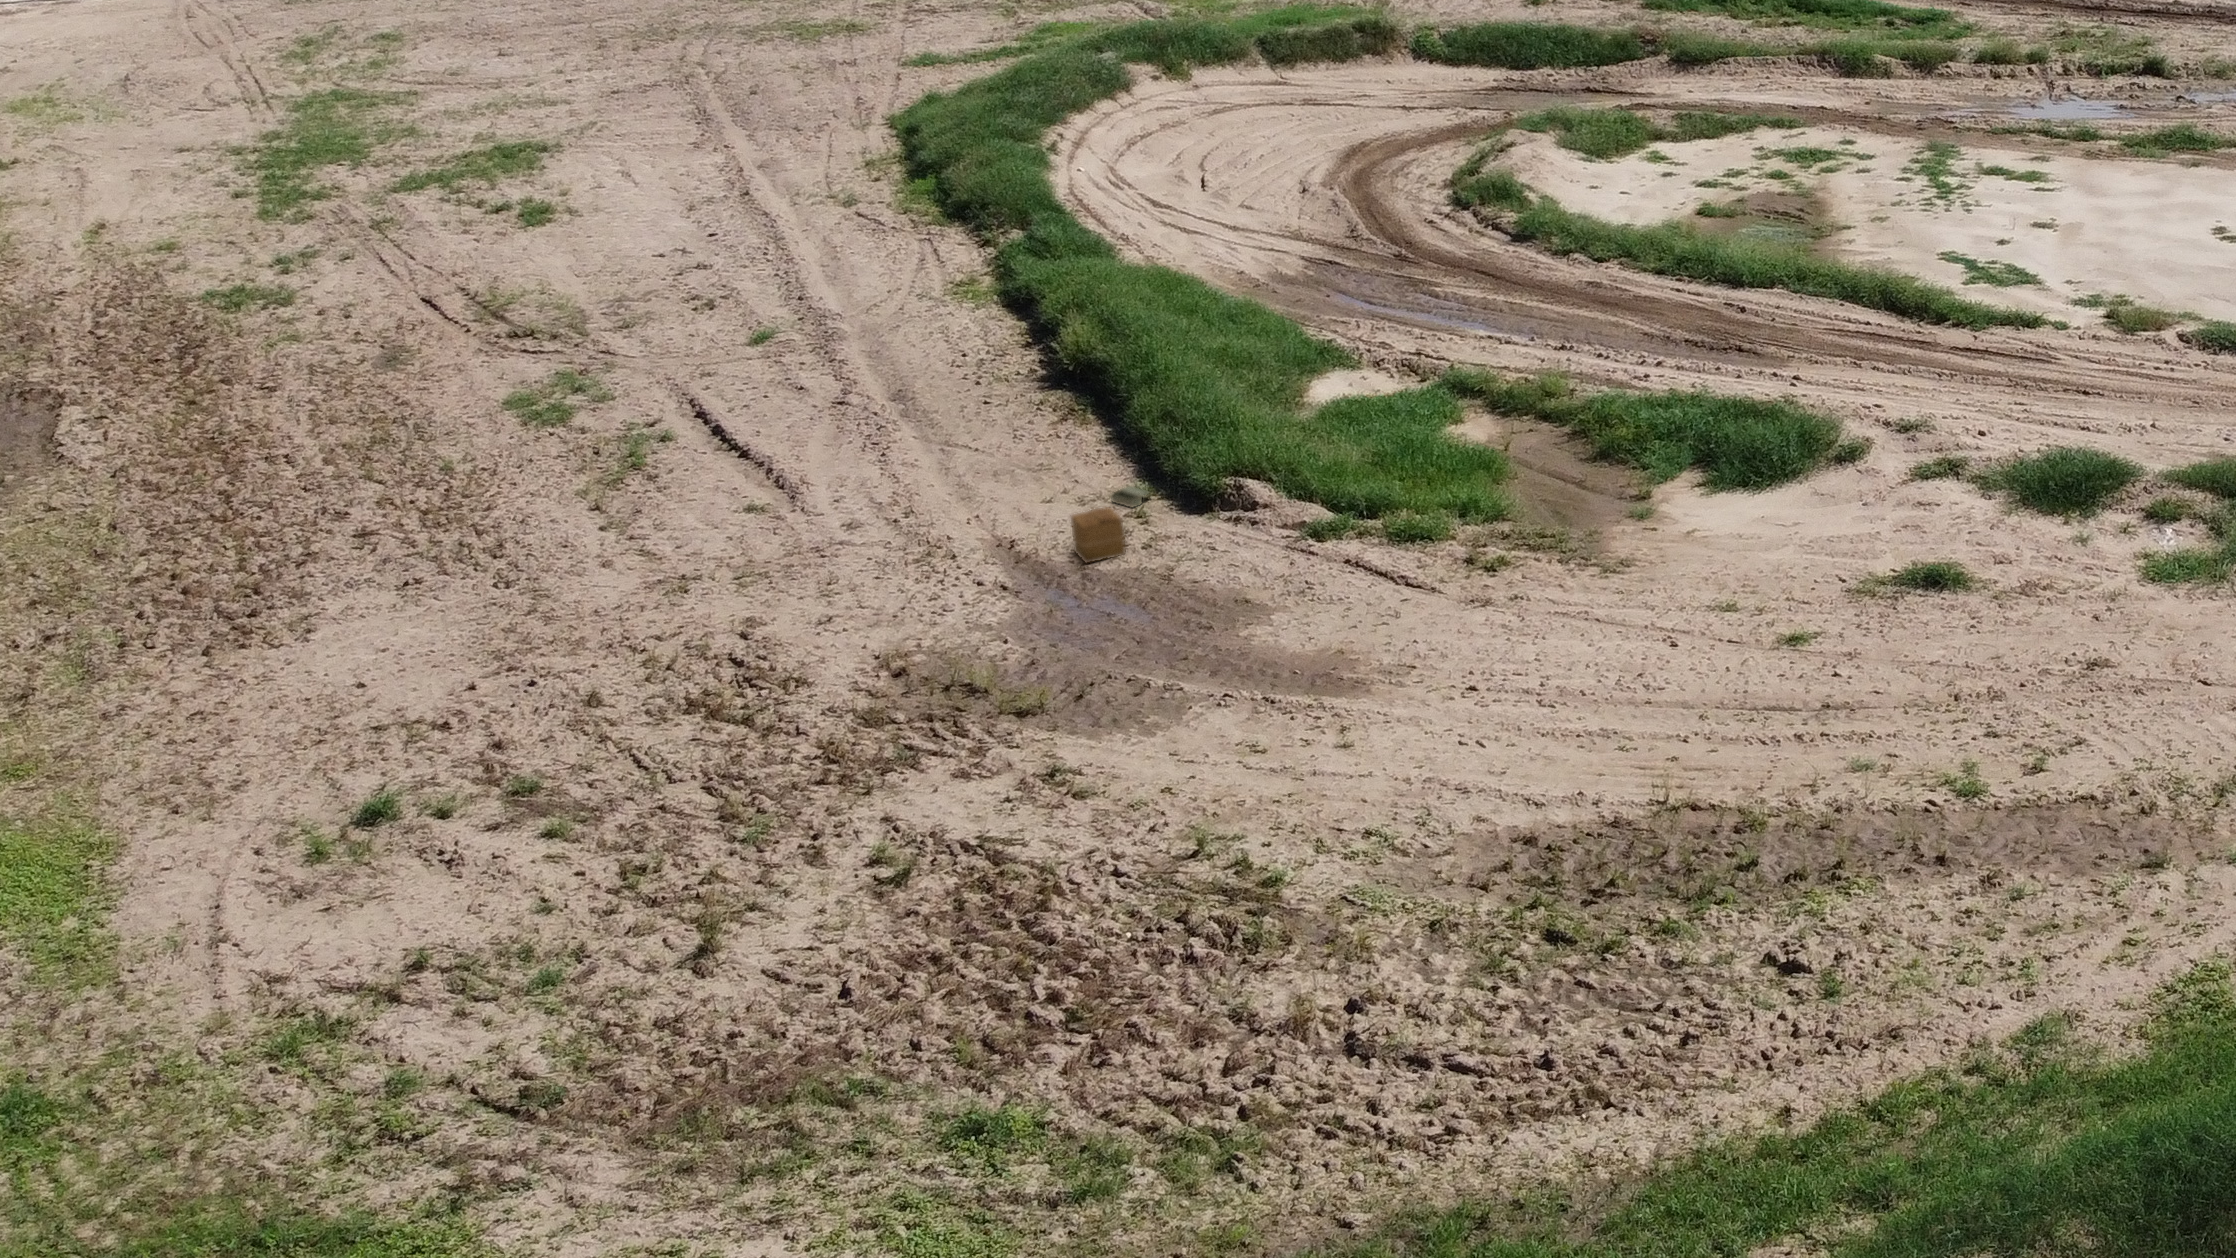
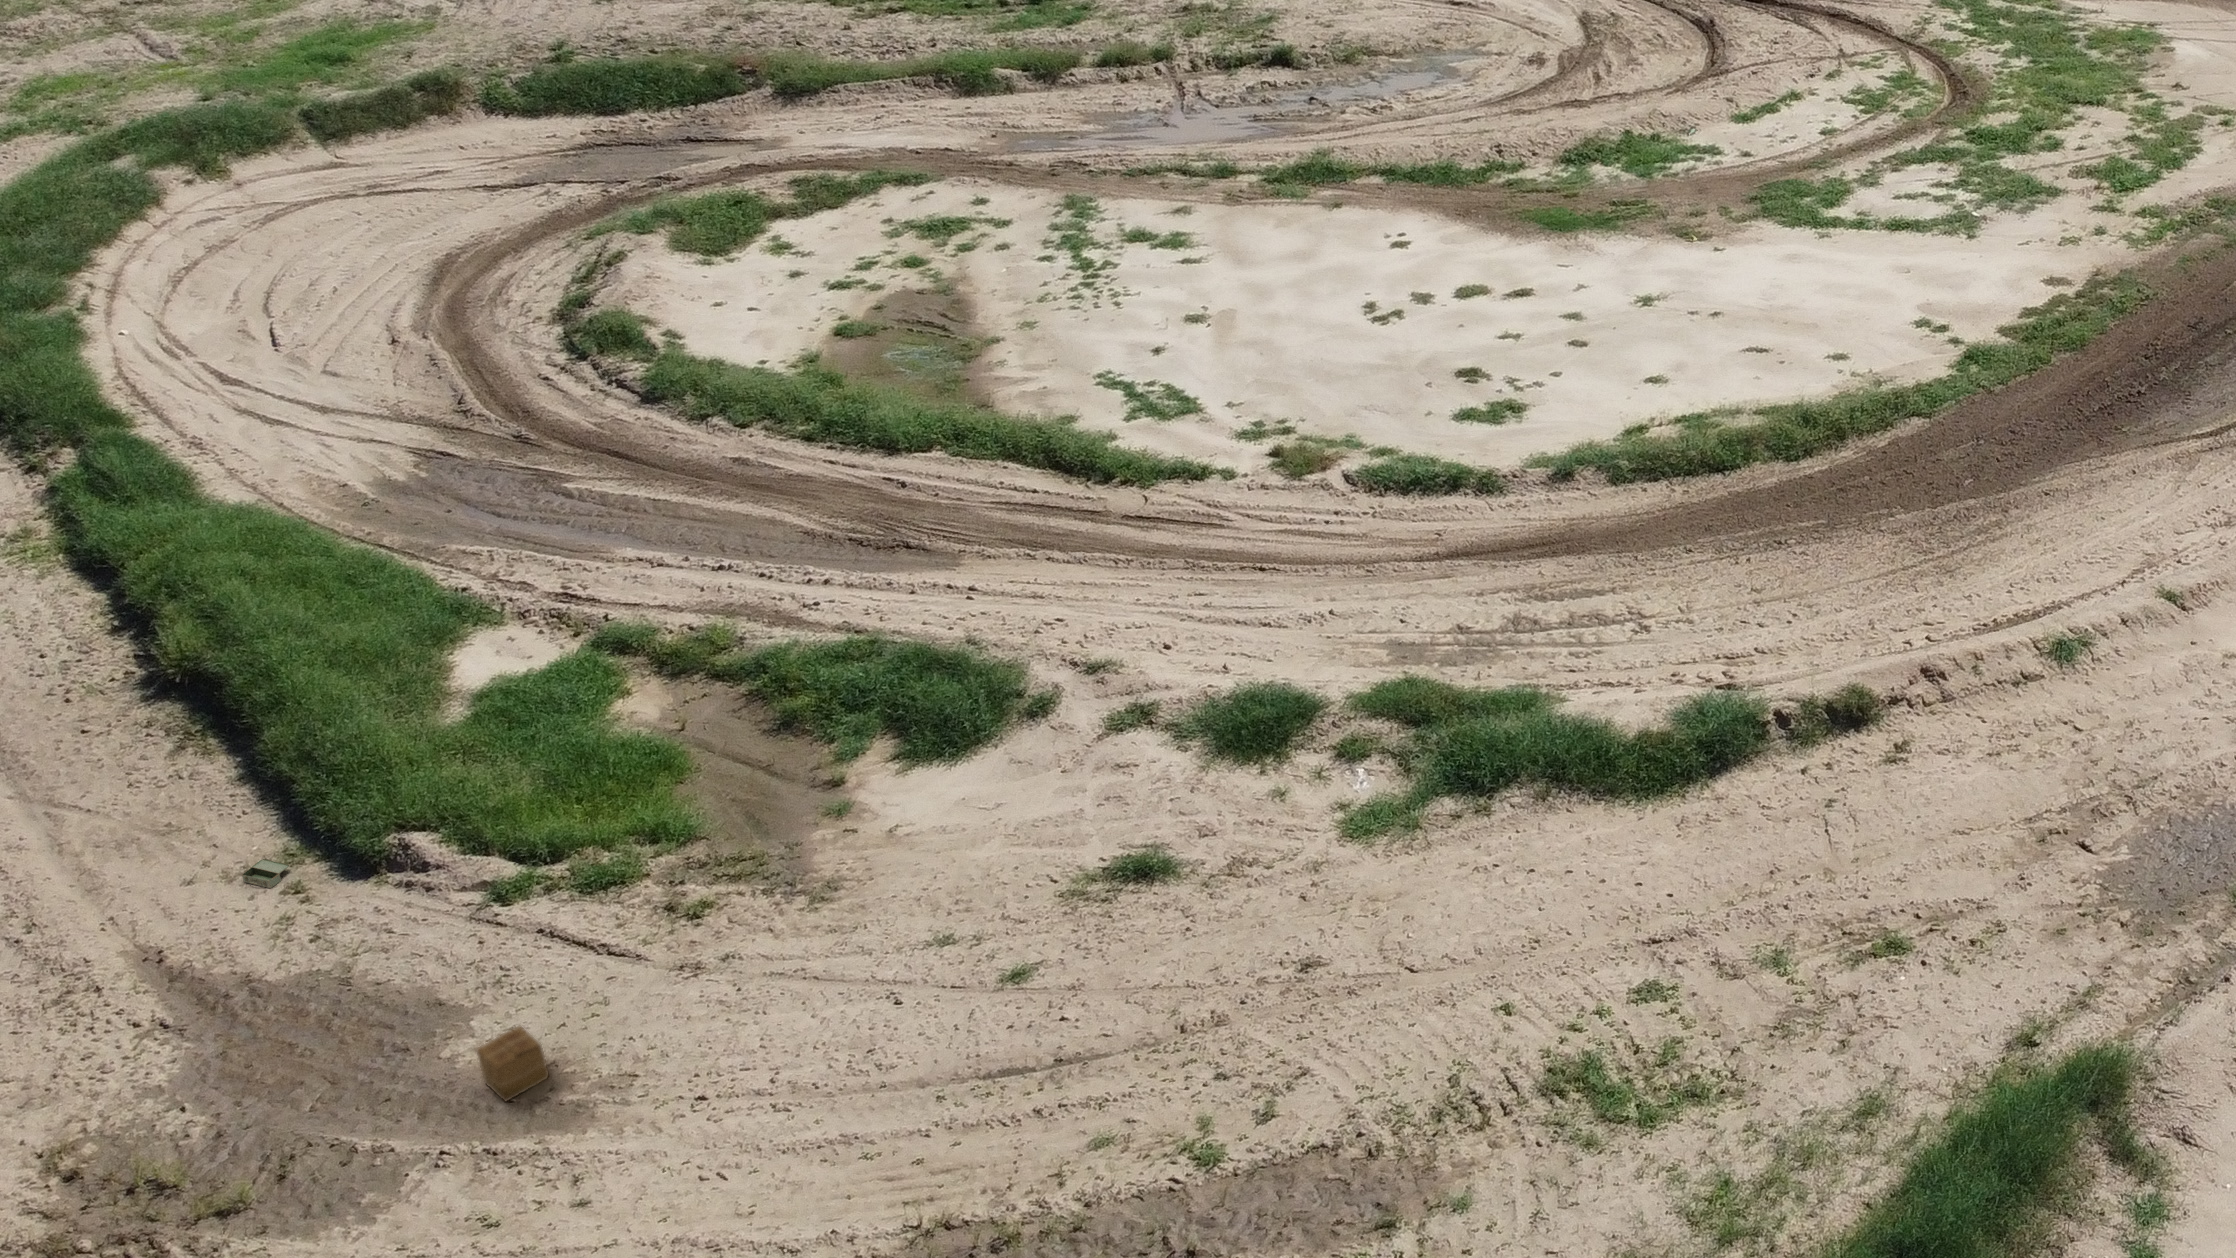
cardboard box: present [1071,507,1126,563] -> present [477,1026,549,1101]

